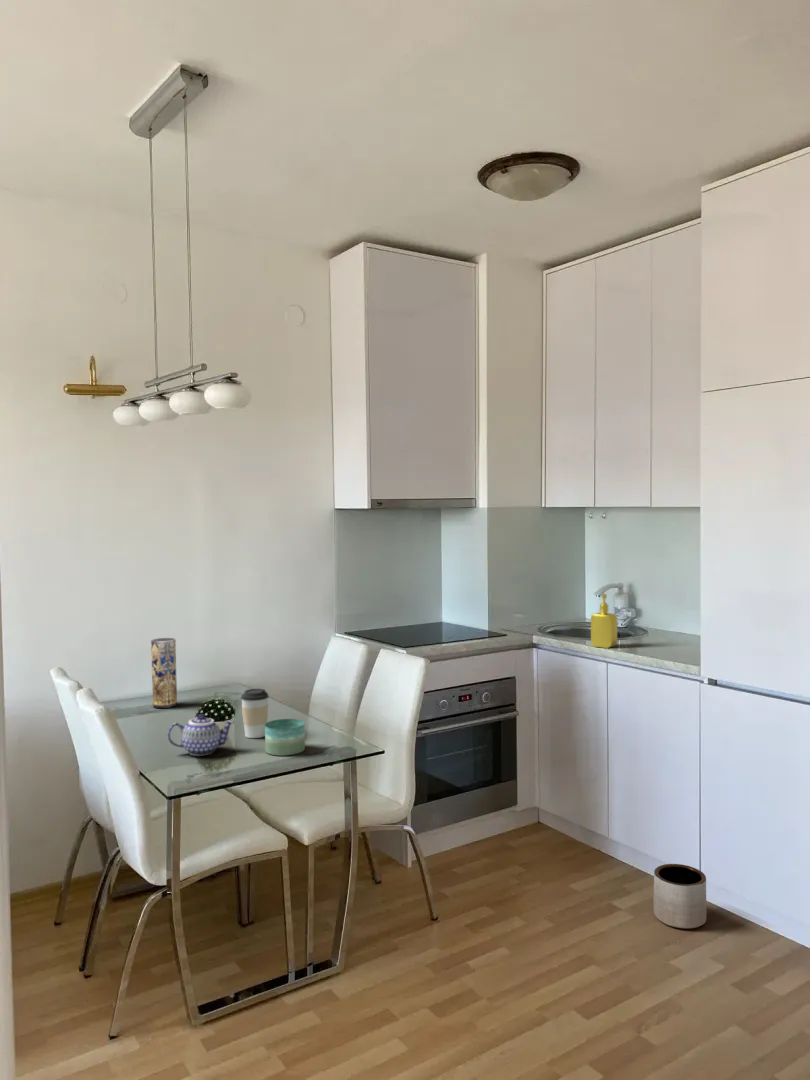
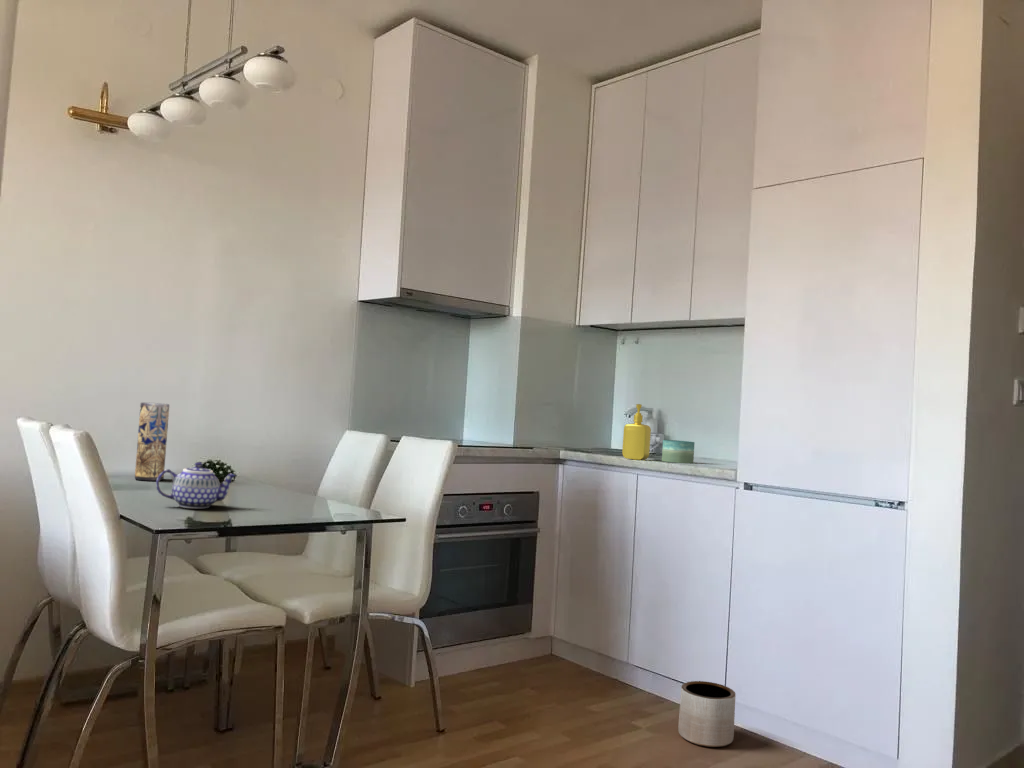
coffee cup: present [241,689,269,738] -> none [245,449,278,502]
candle: present [265,719,305,756] -> present [662,440,695,463]

